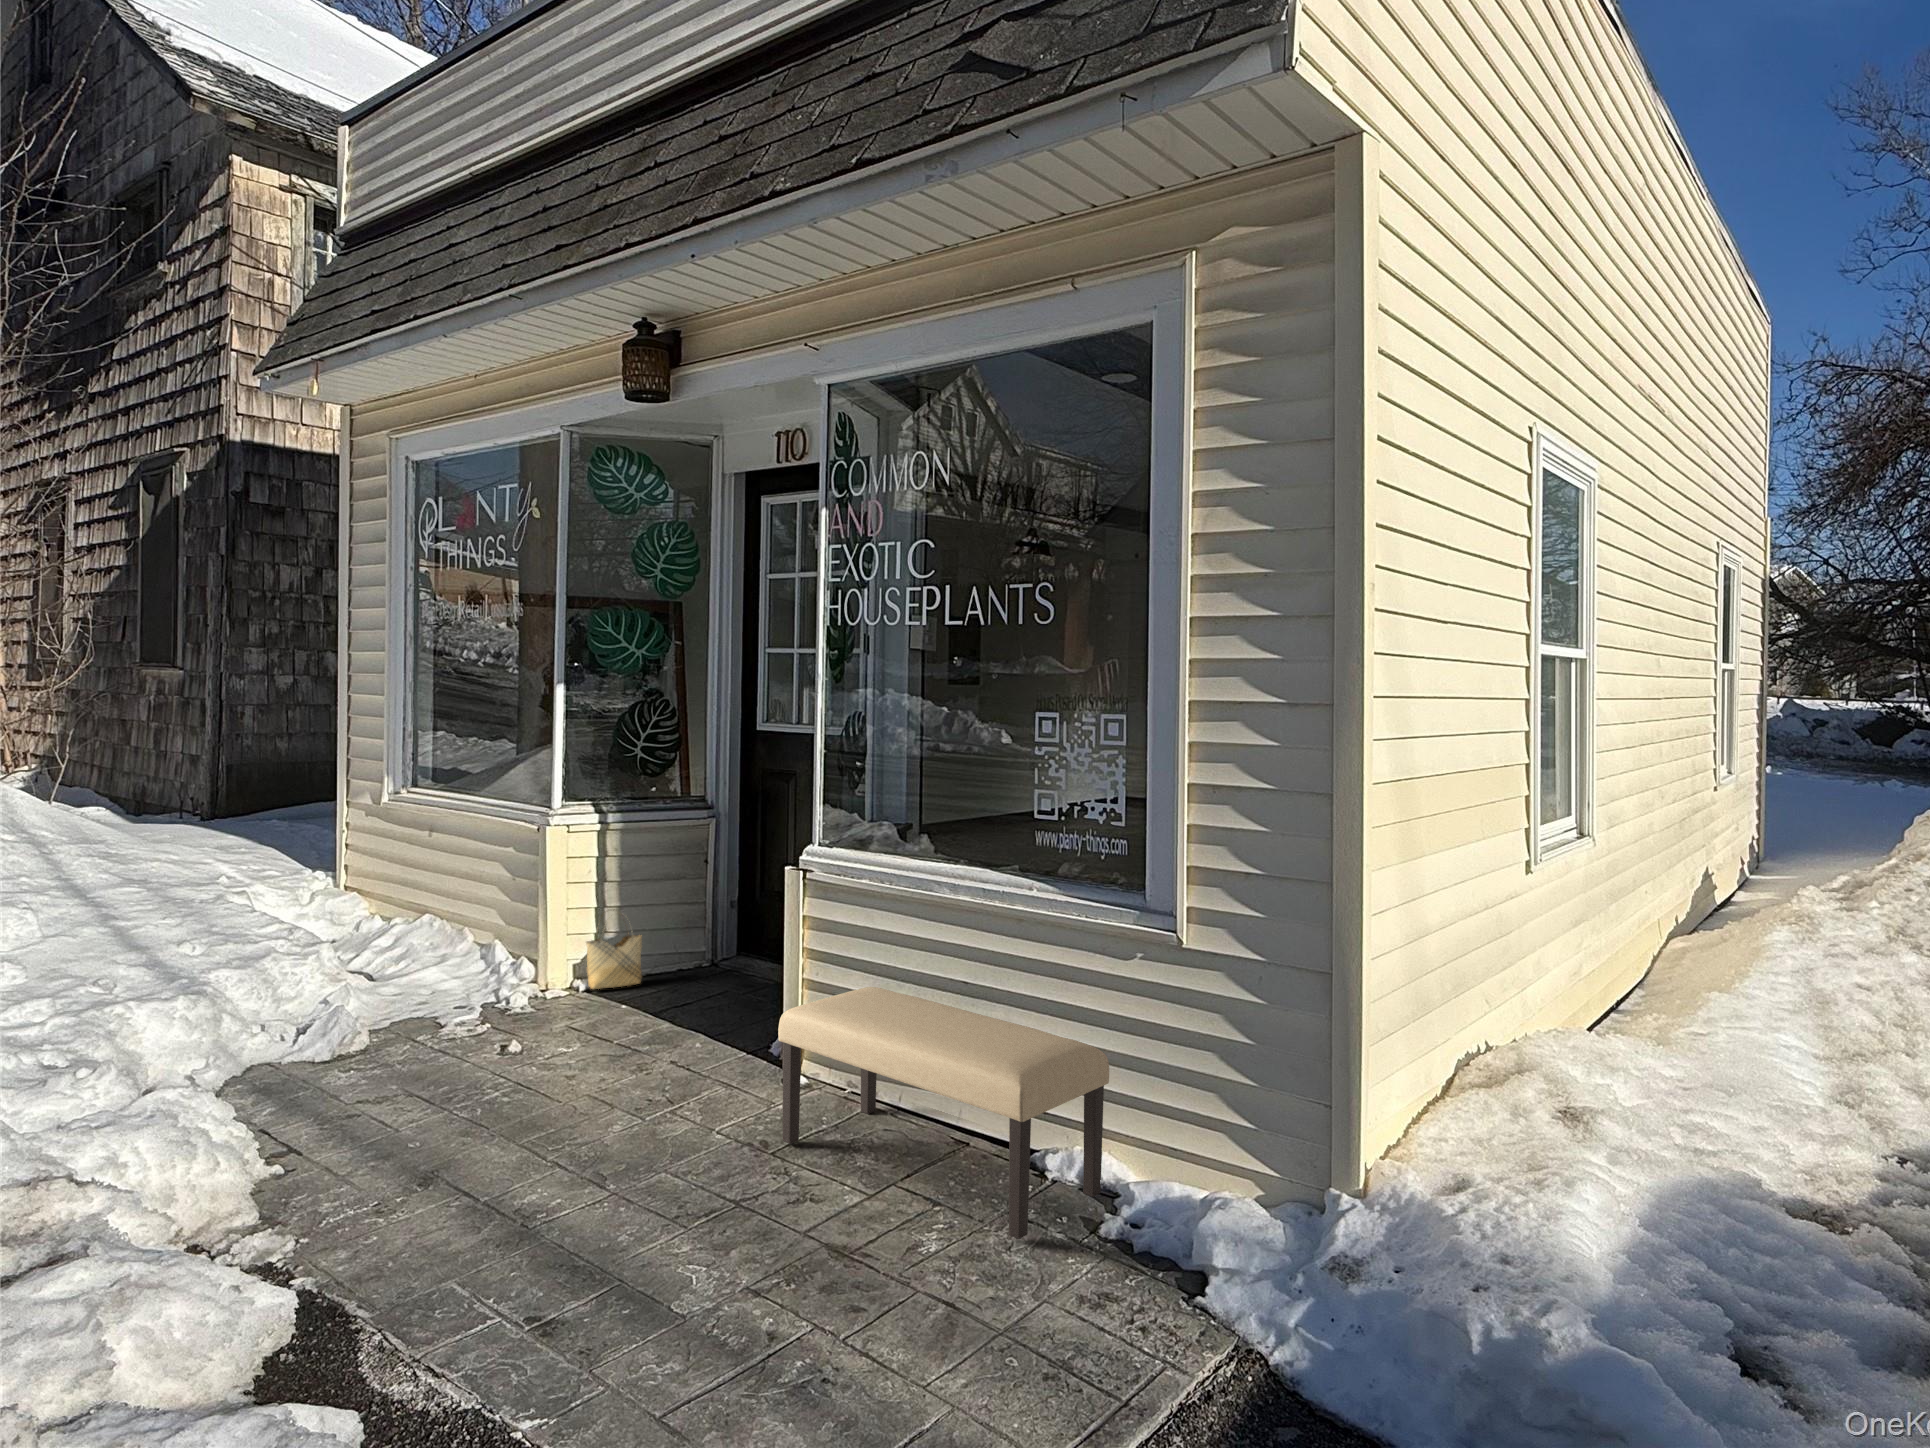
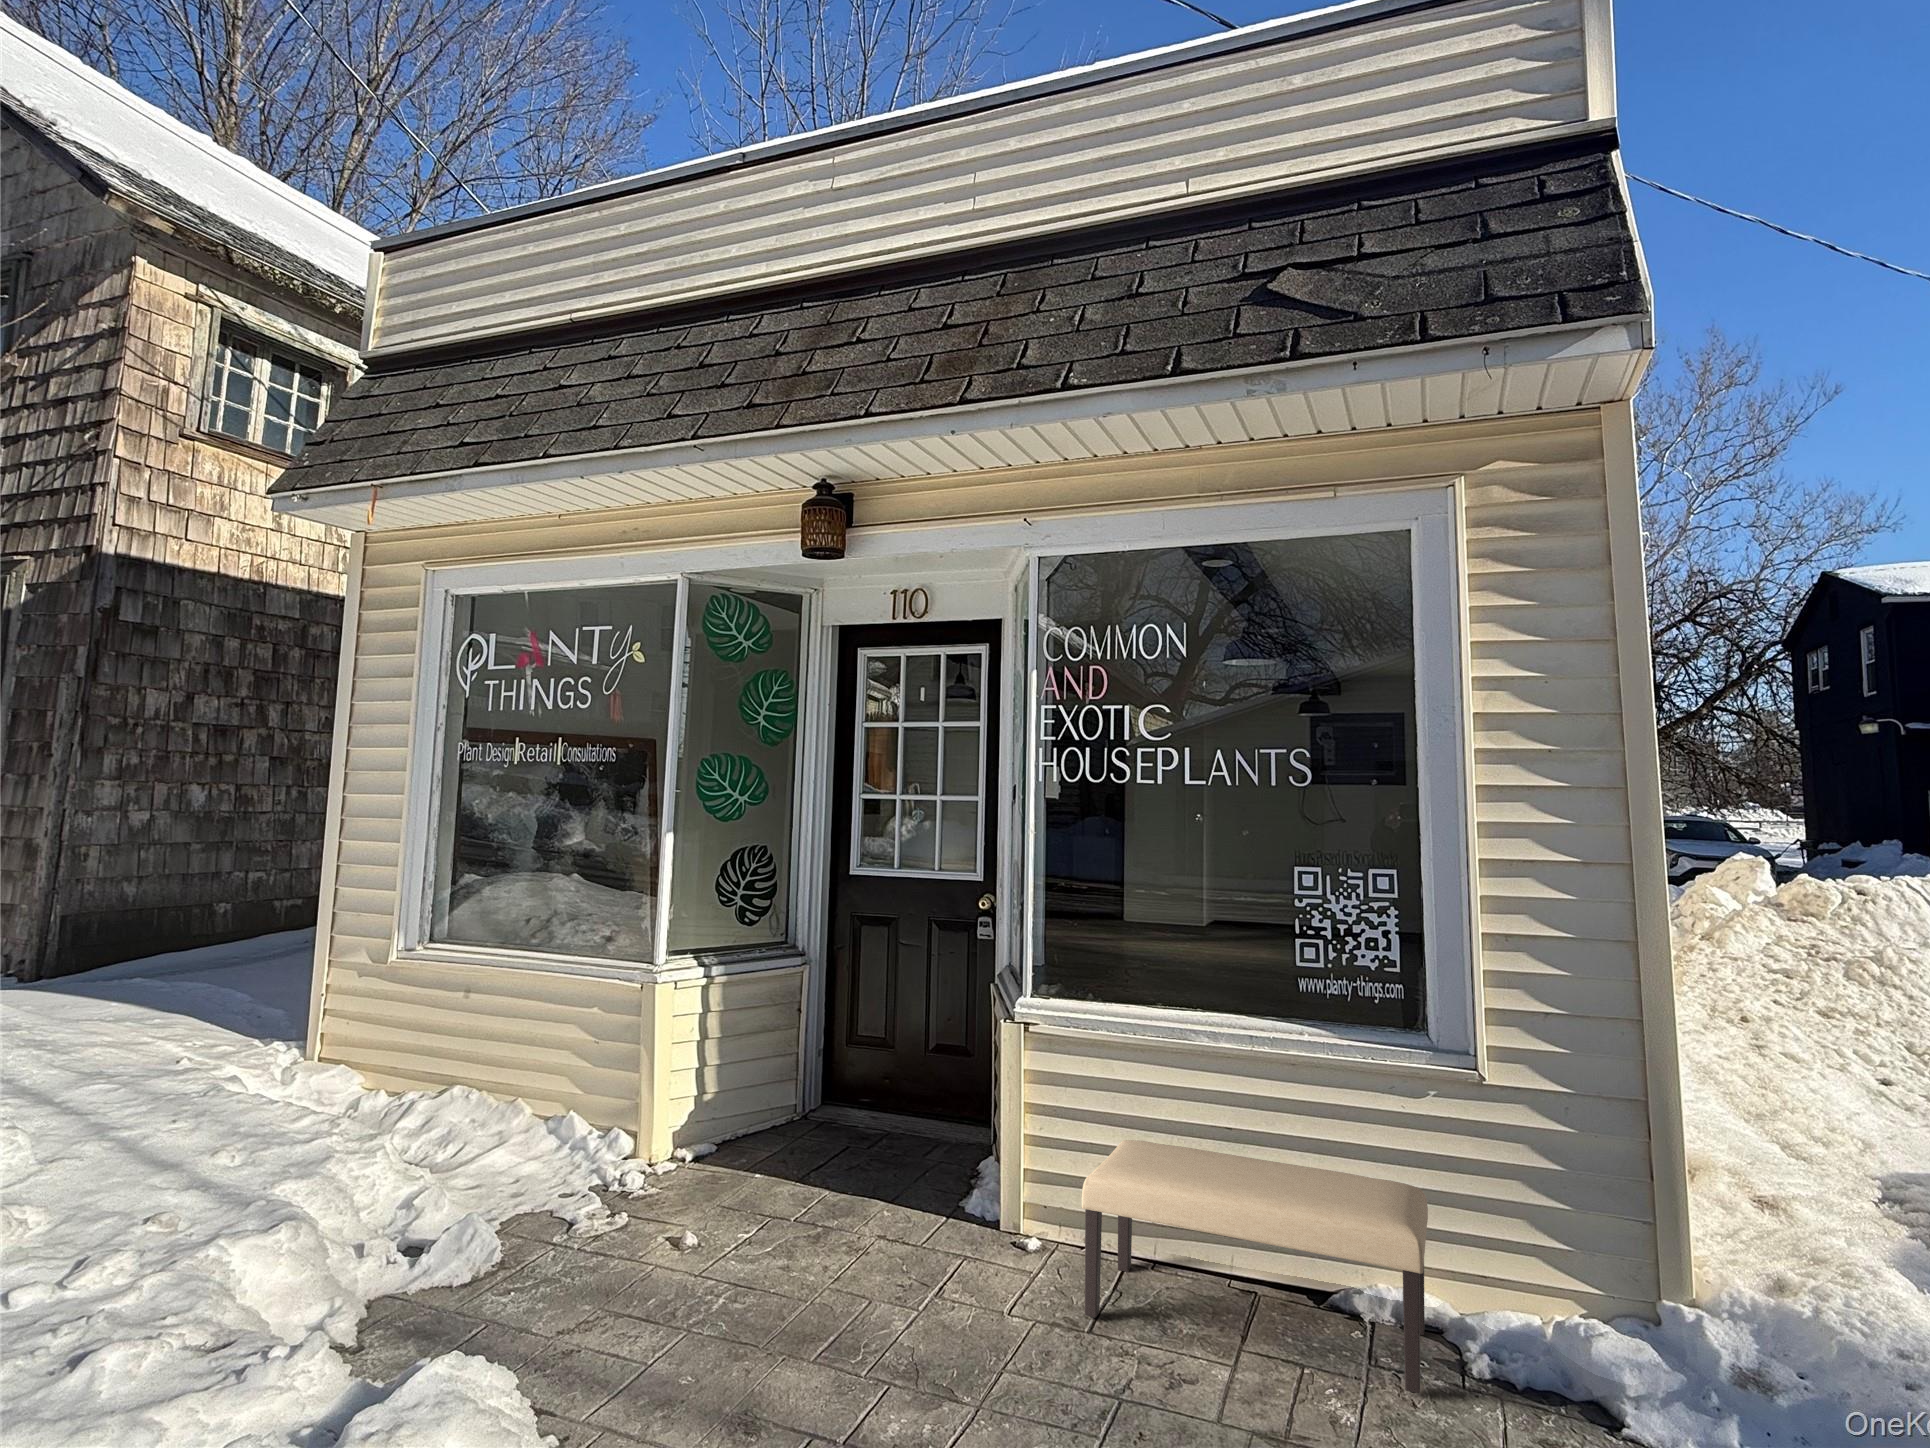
woven basket: present [586,914,642,989] -> none [692,1068,746,1158]

